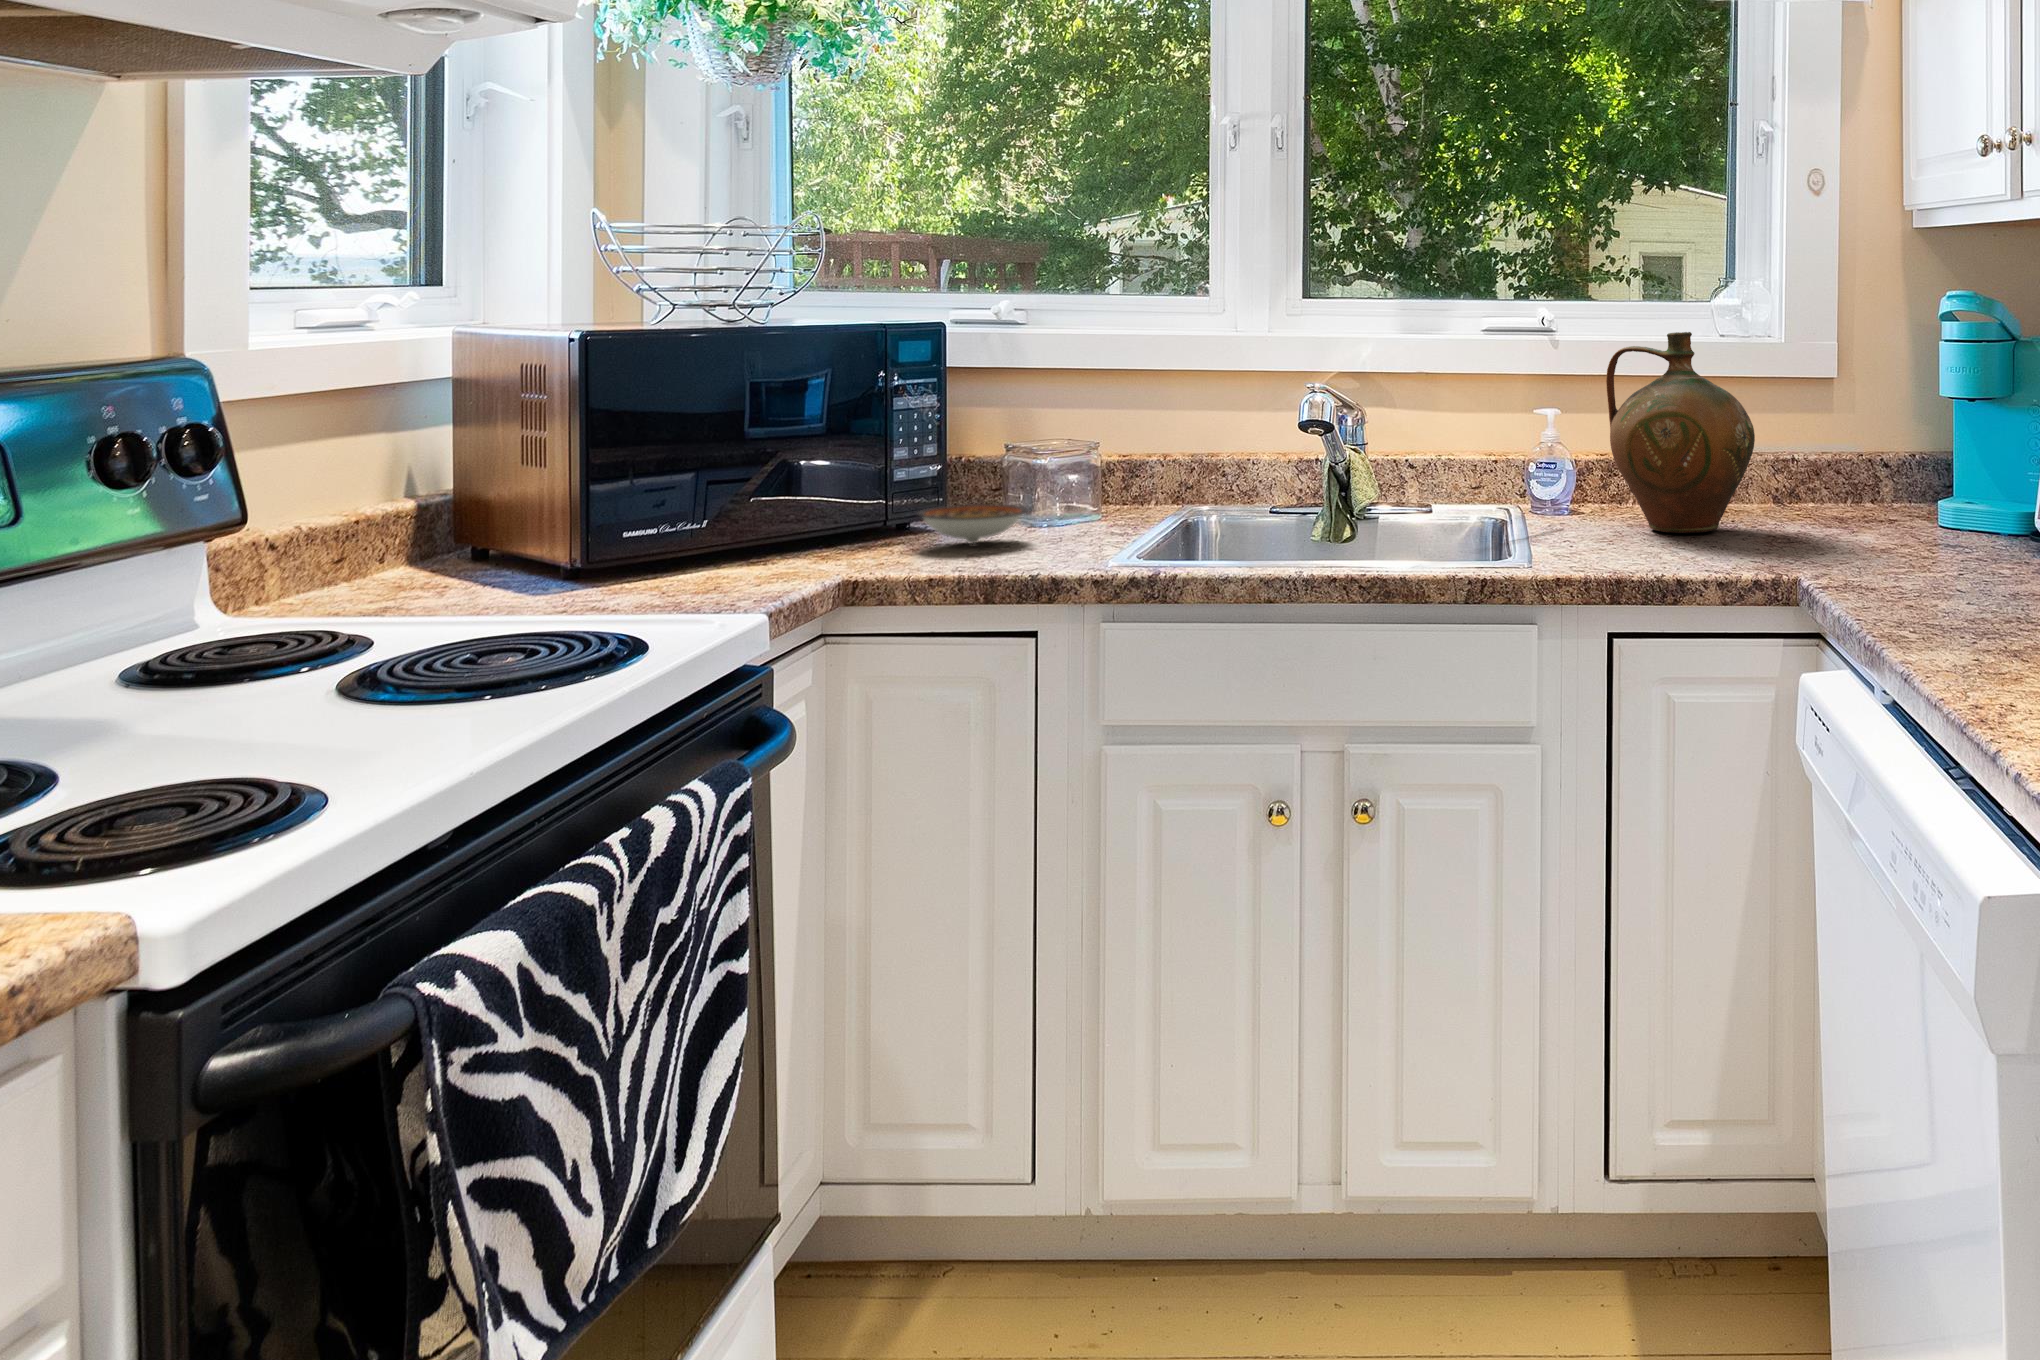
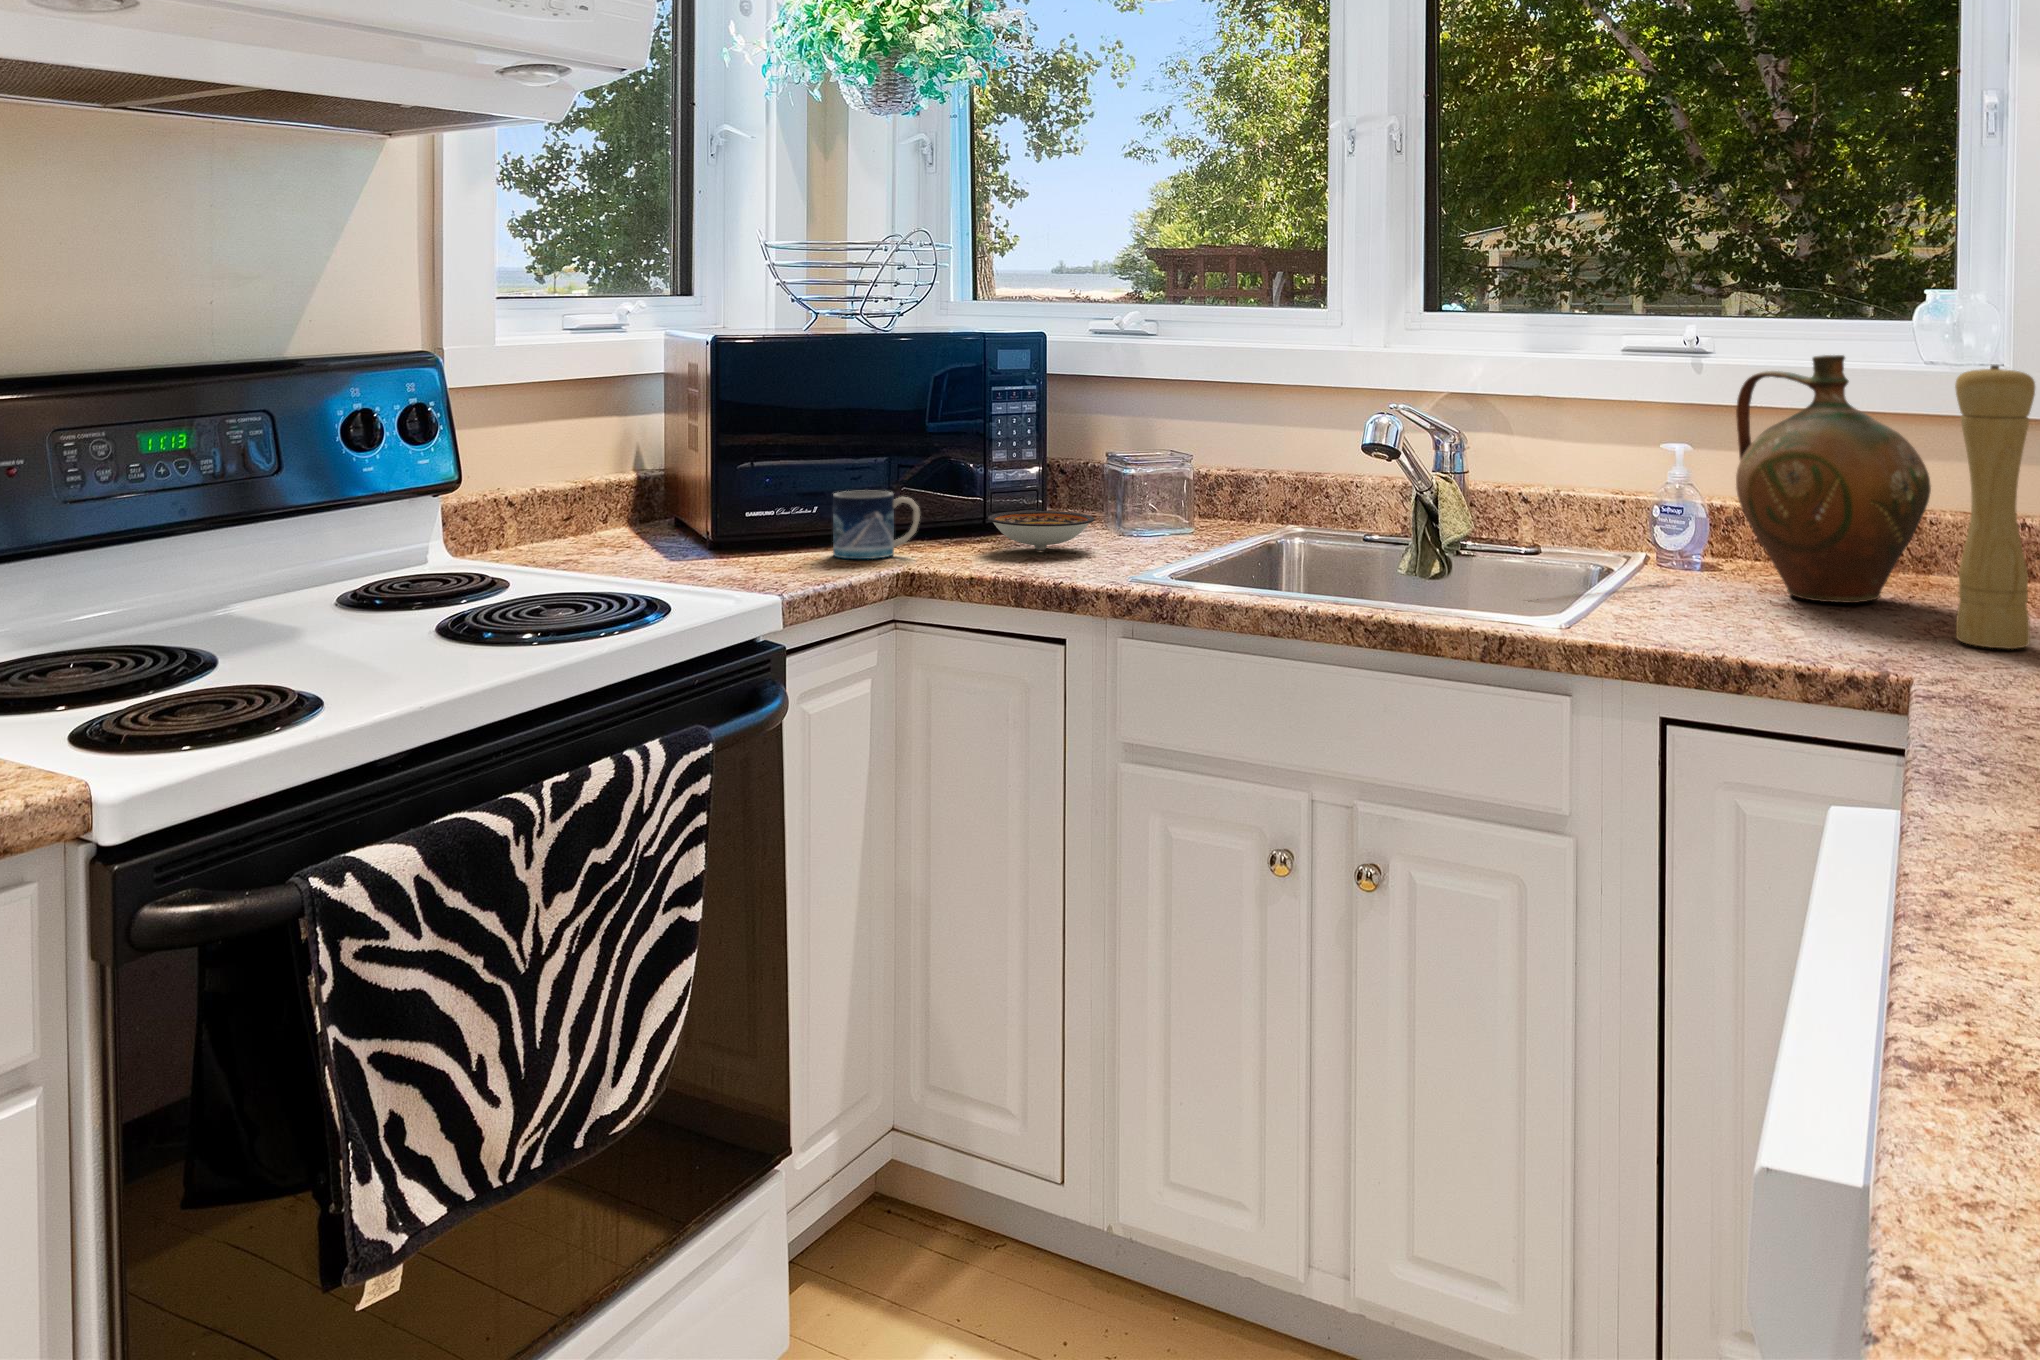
pepper mill: none [1797,336,1853,555] -> present [1955,364,2035,649]
mug: none [747,493,848,568] -> present [833,490,920,559]

